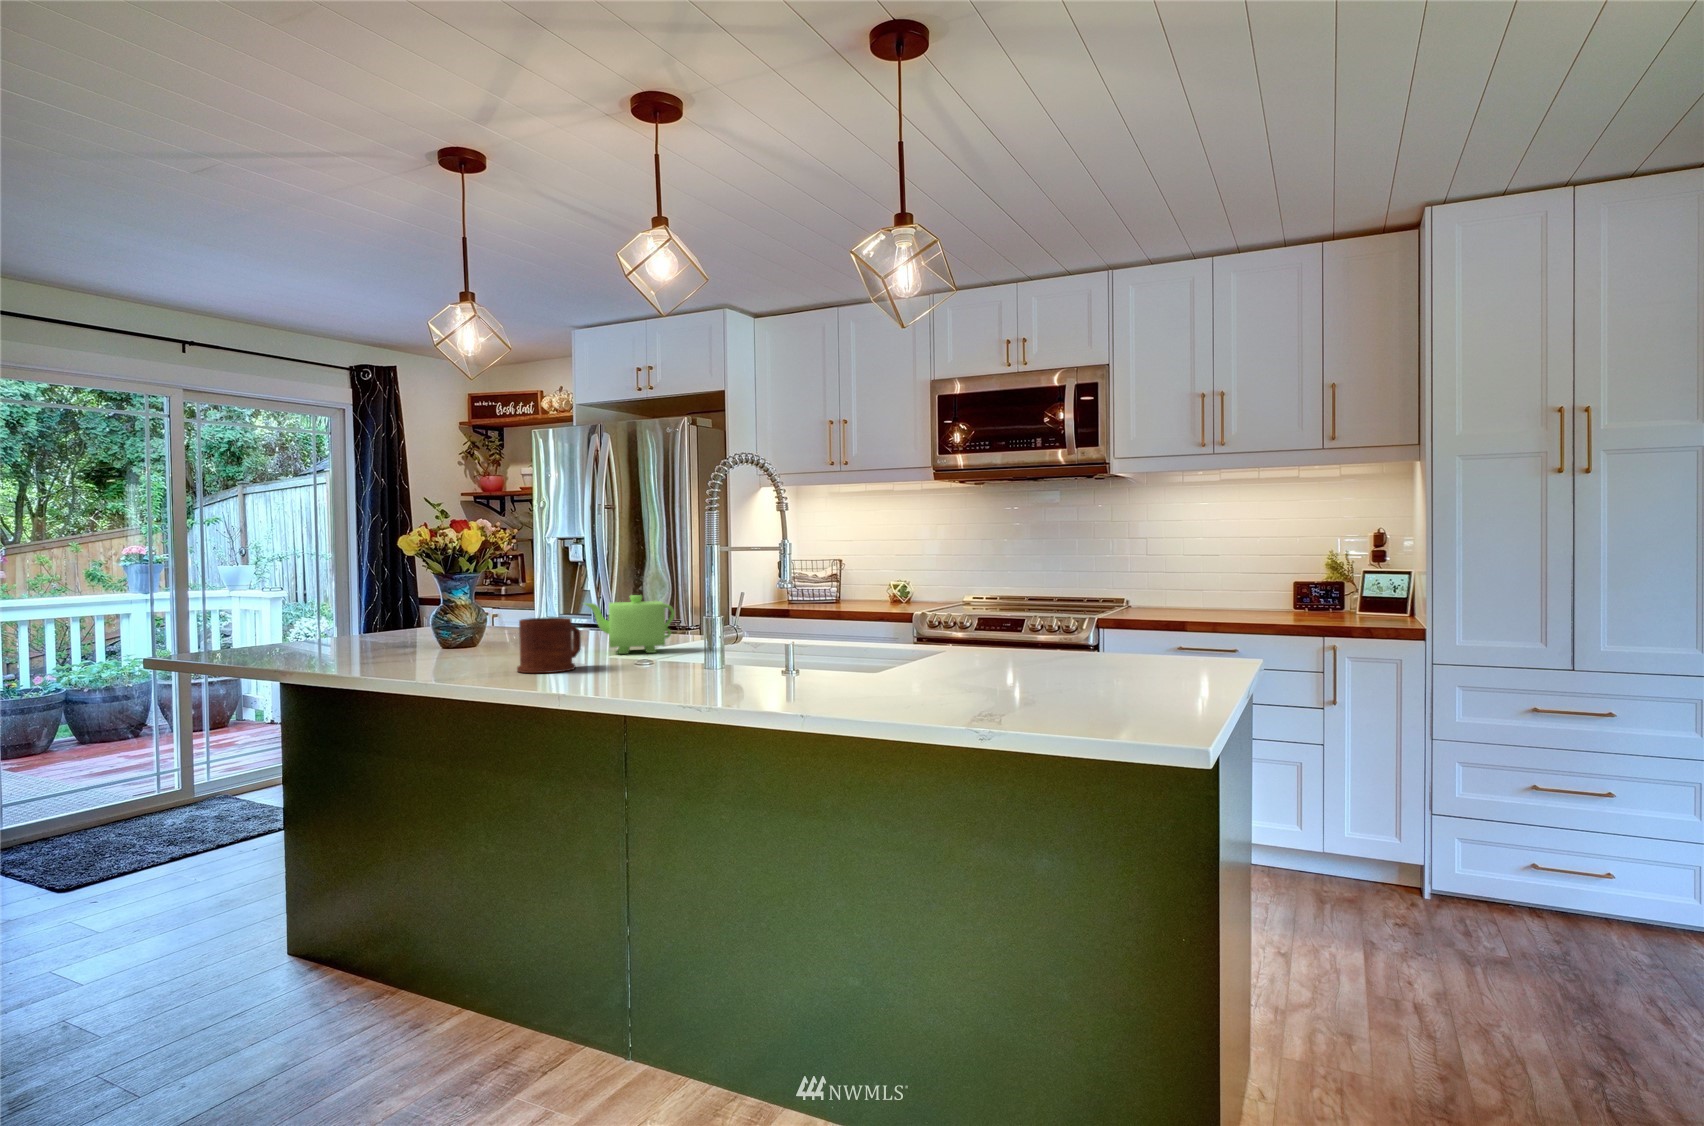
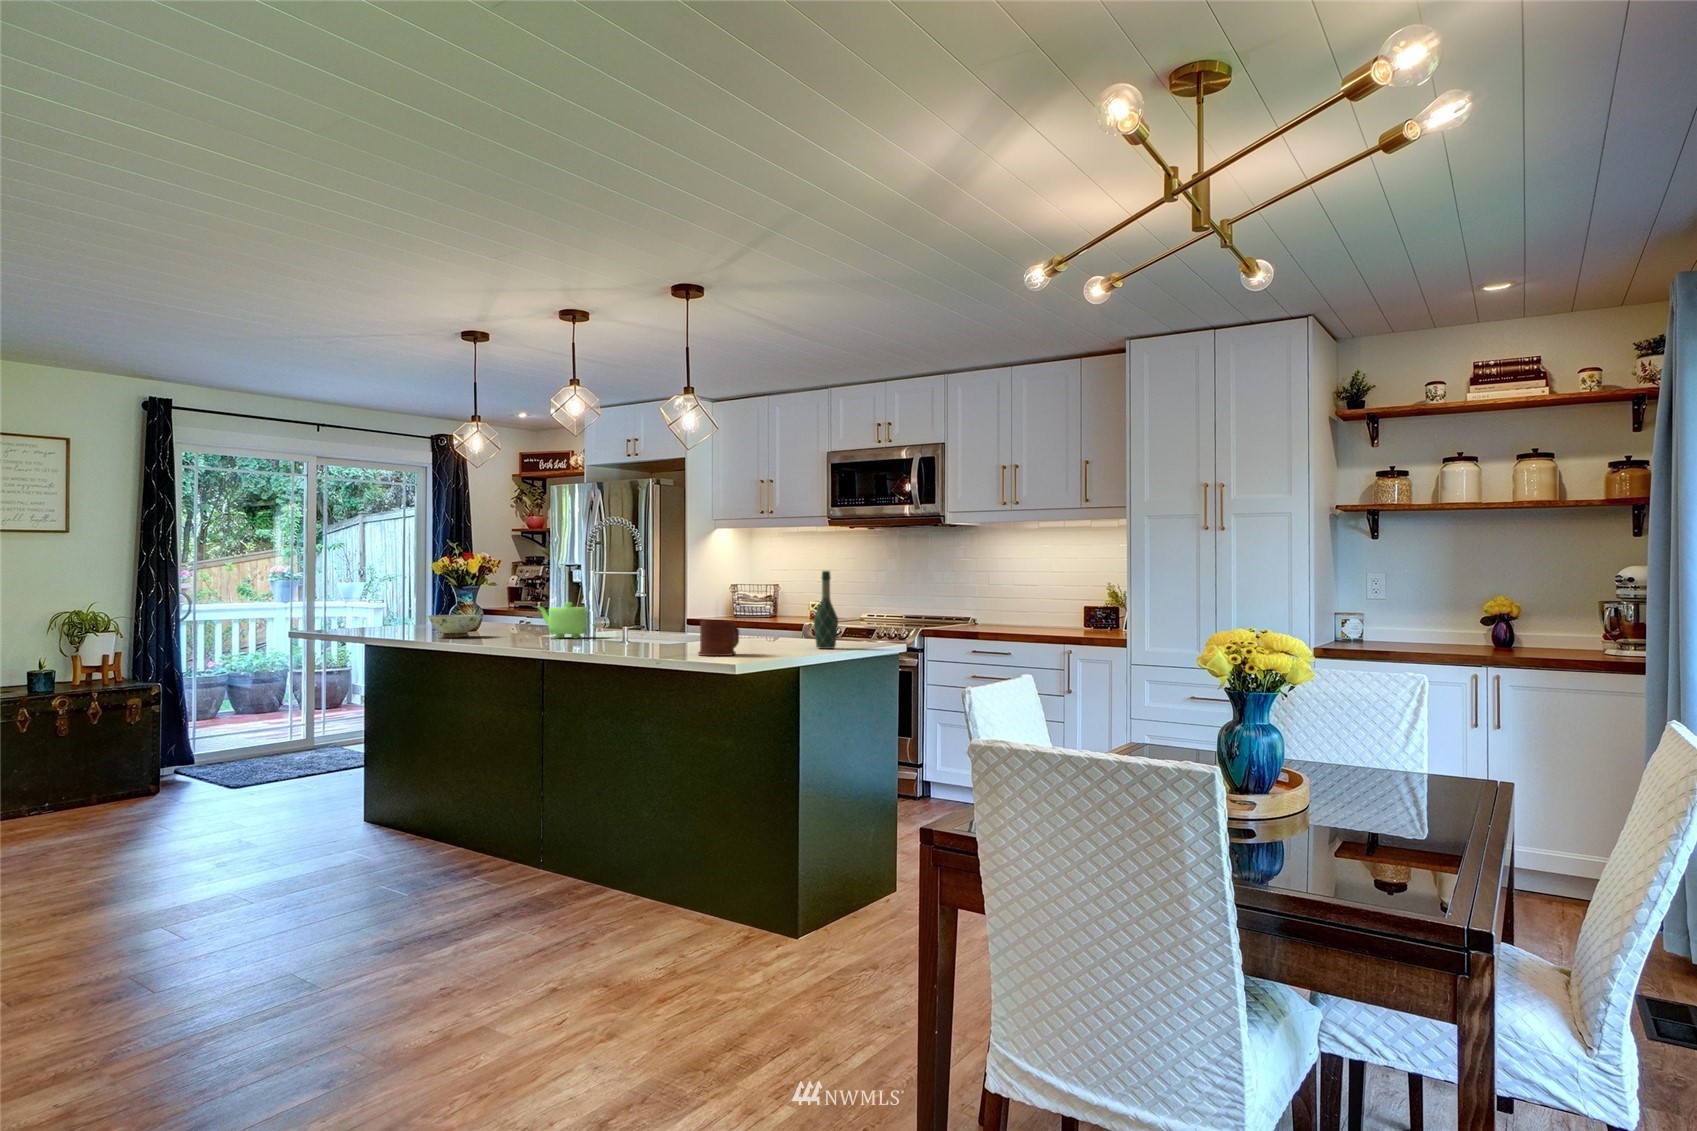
wine bottle: none [1106,537,1149,669] -> present [814,571,838,649]
ceramic bowl: none [401,617,490,658] -> present [428,614,482,638]
mug: present [517,617,581,673] -> present [698,620,739,656]

